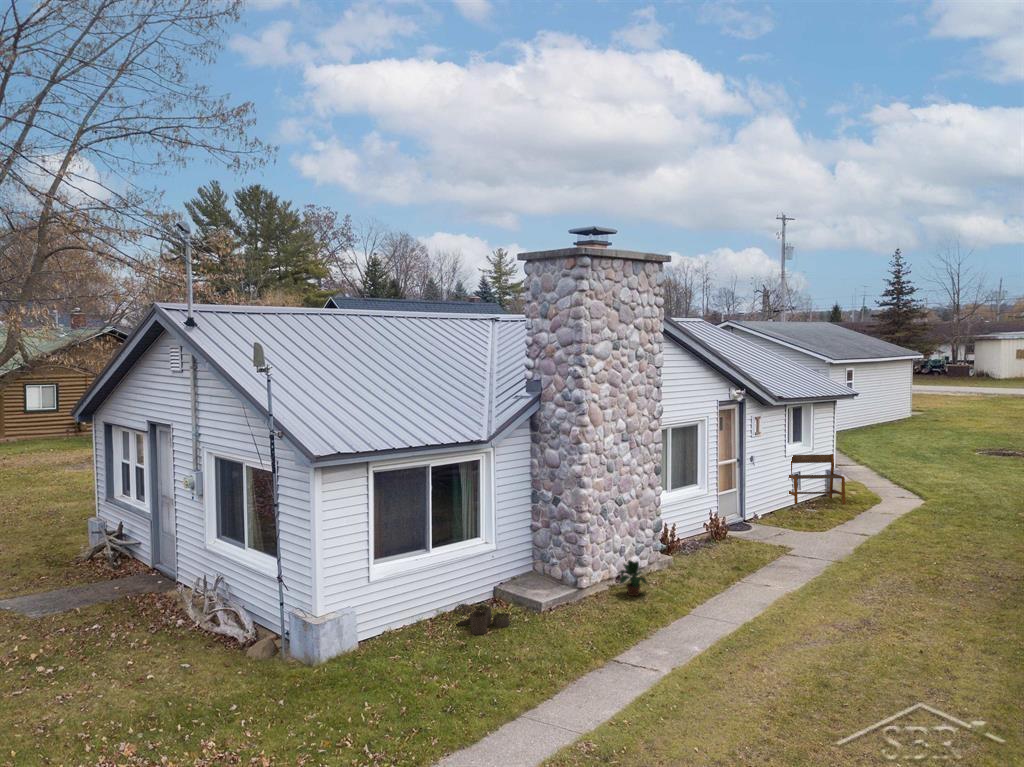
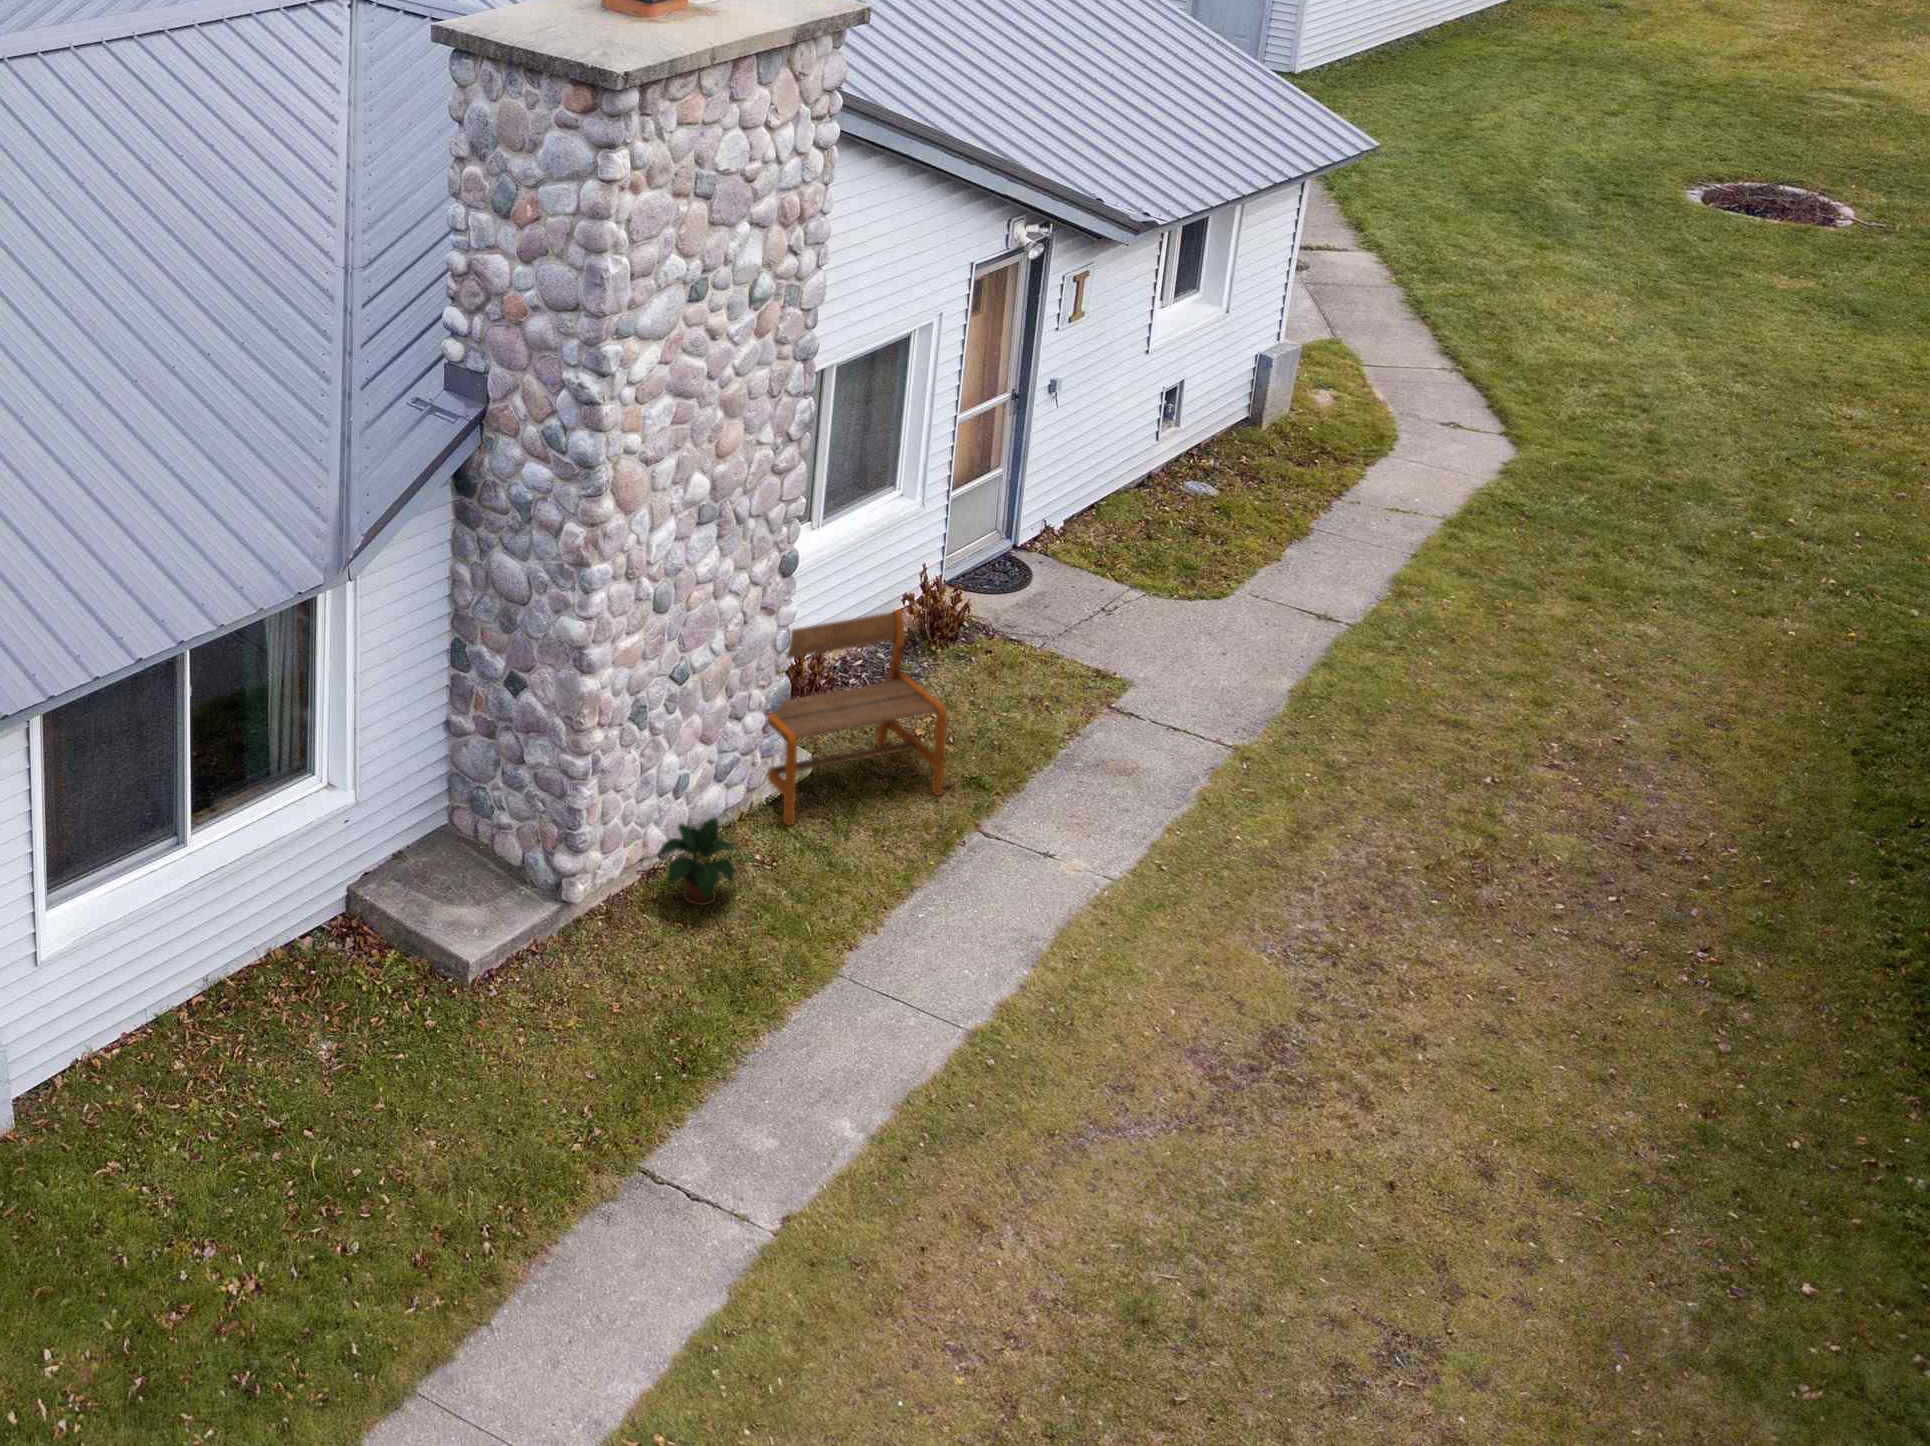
bench: present [788,454,845,504] -> present [768,609,947,825]
woven basket: present [454,604,509,635] -> none [243,962,385,1062]

